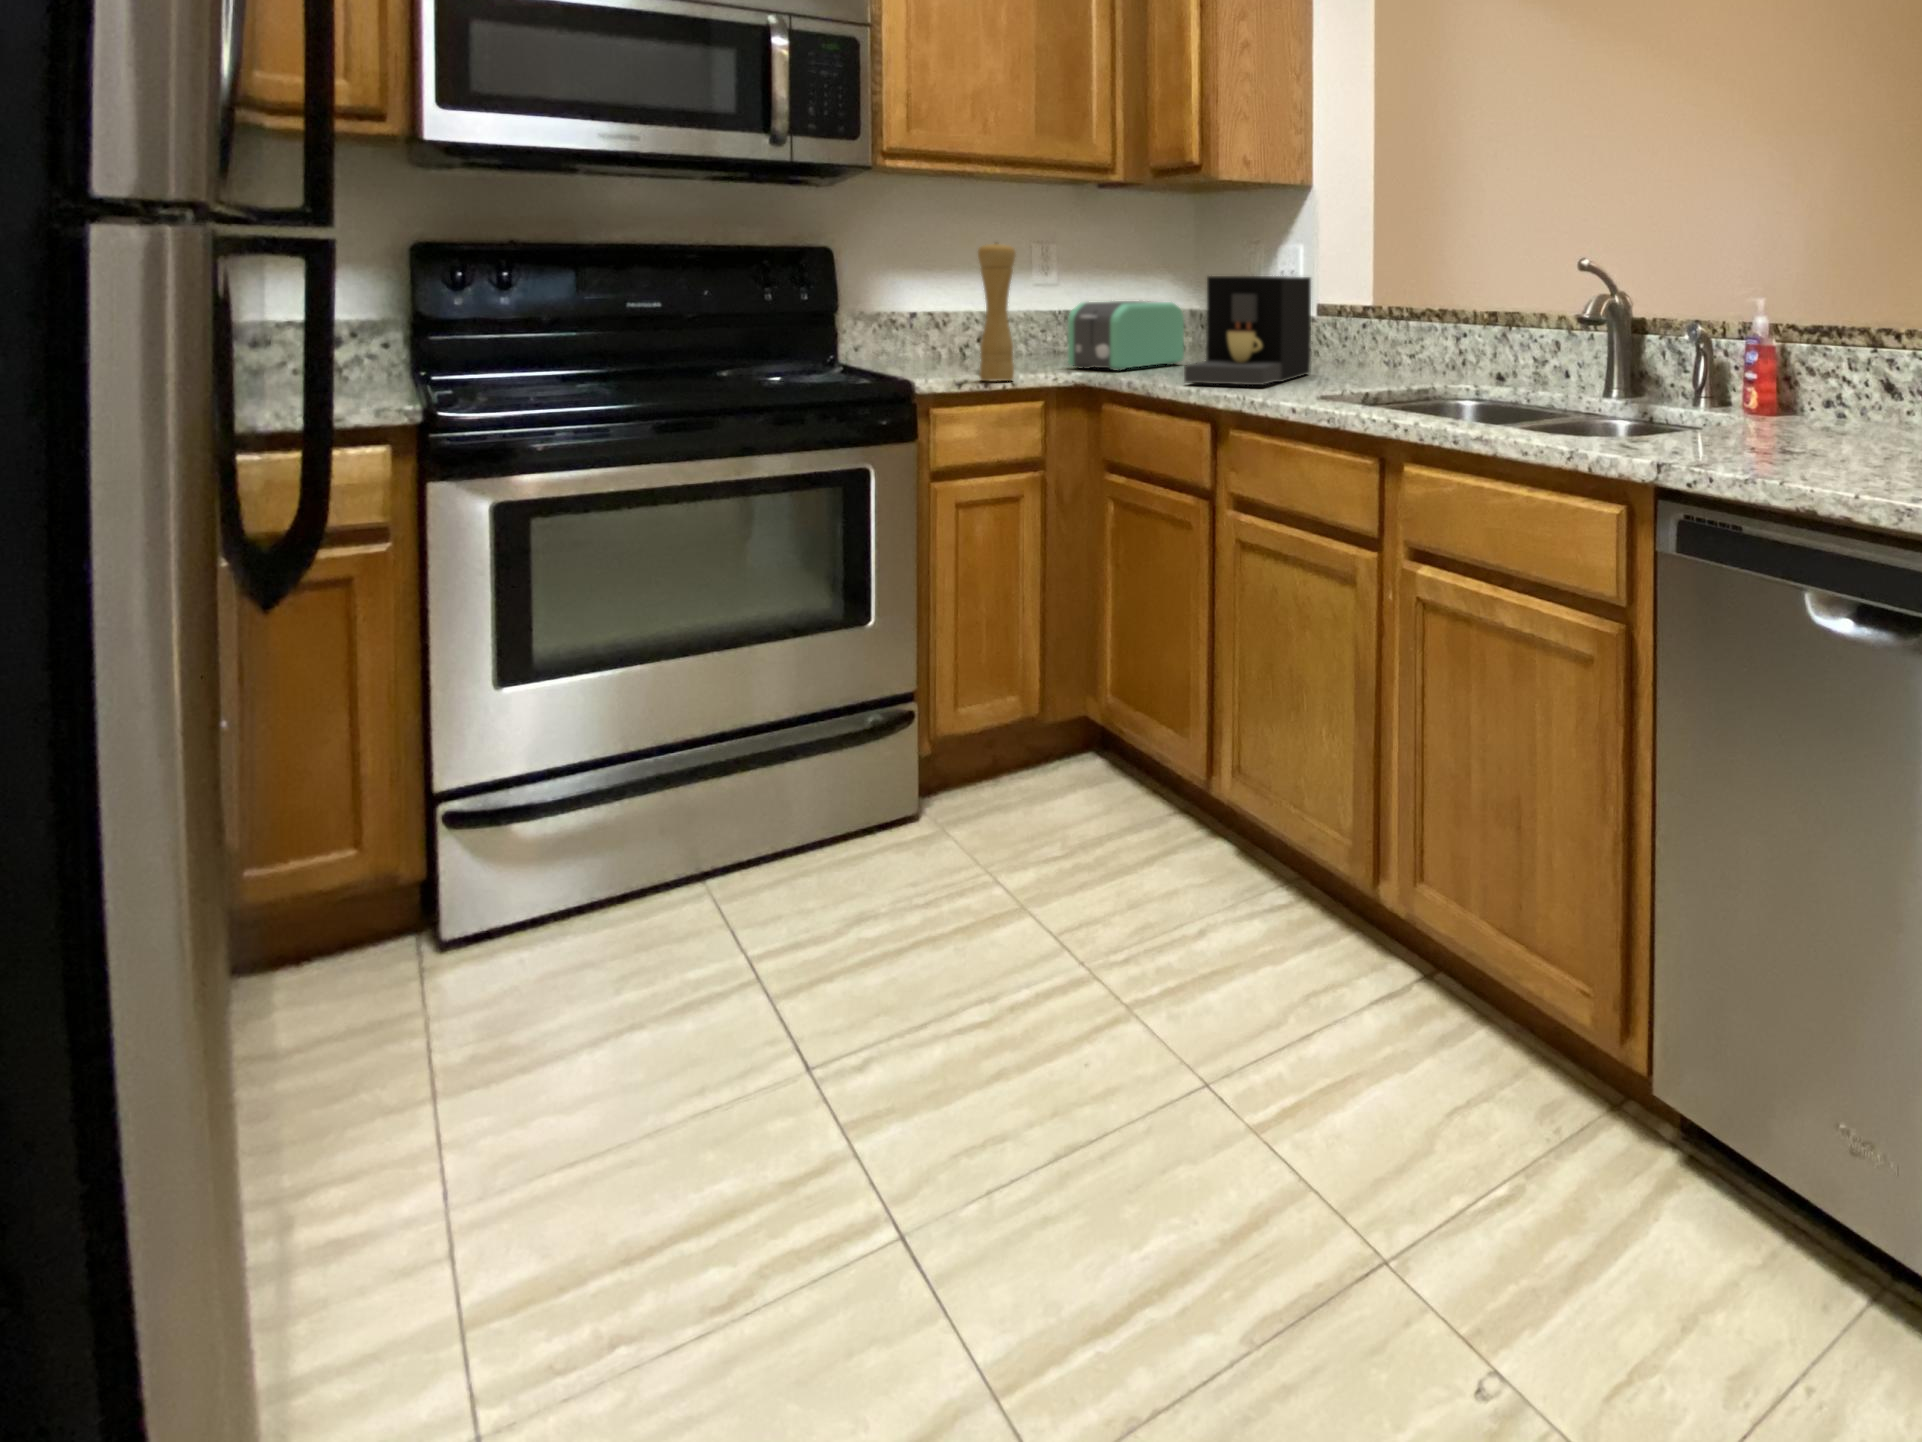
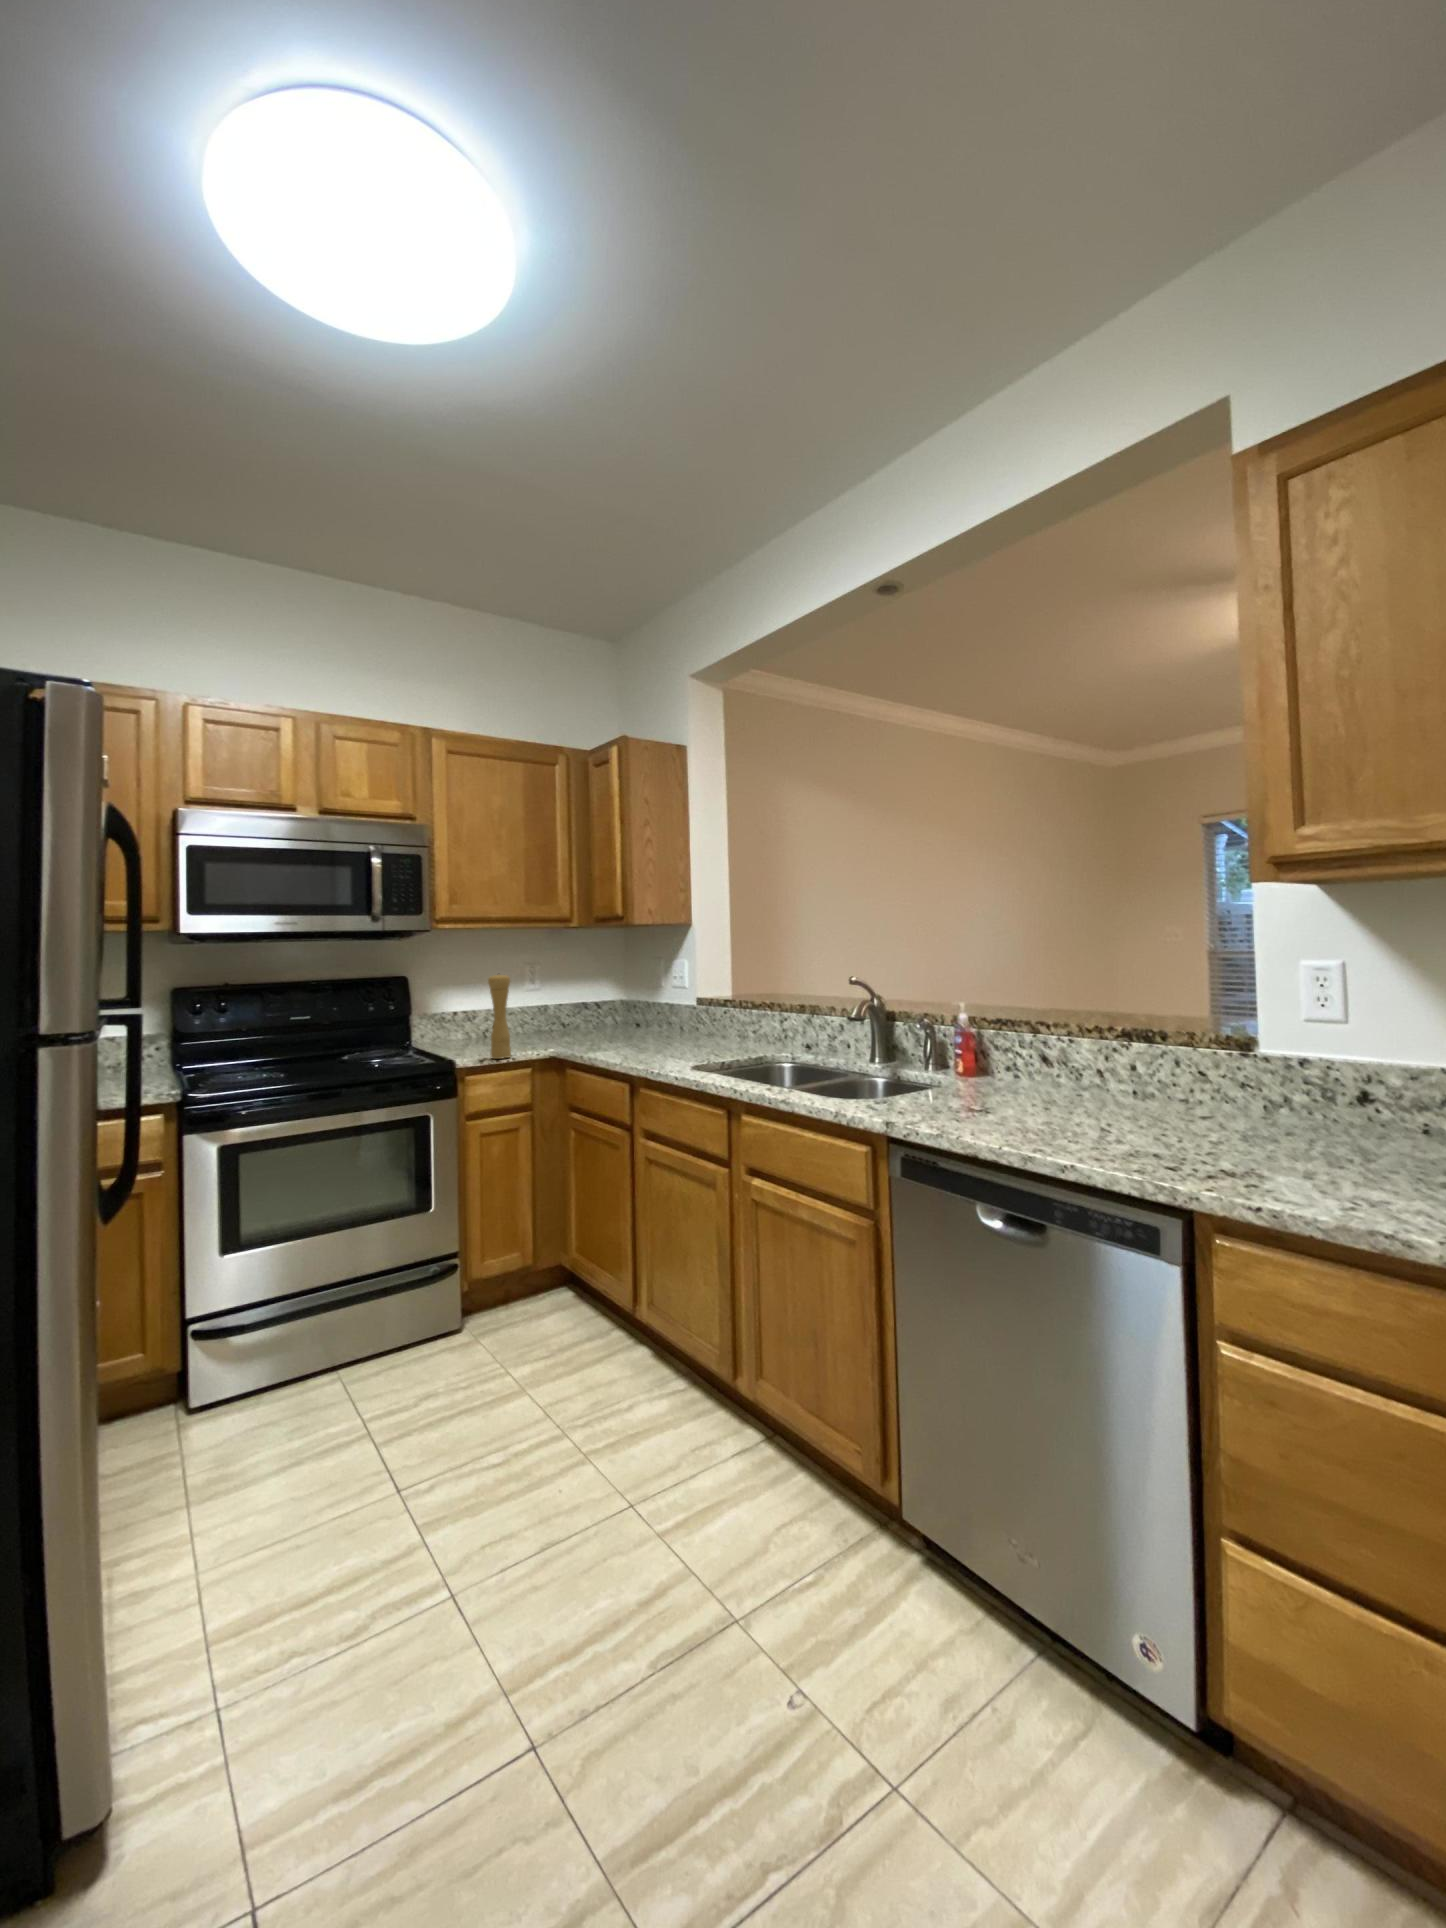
coffee maker: present [1184,276,1311,385] -> none [612,984,691,1057]
toaster: present [1068,301,1184,371] -> none [542,1000,613,1046]

